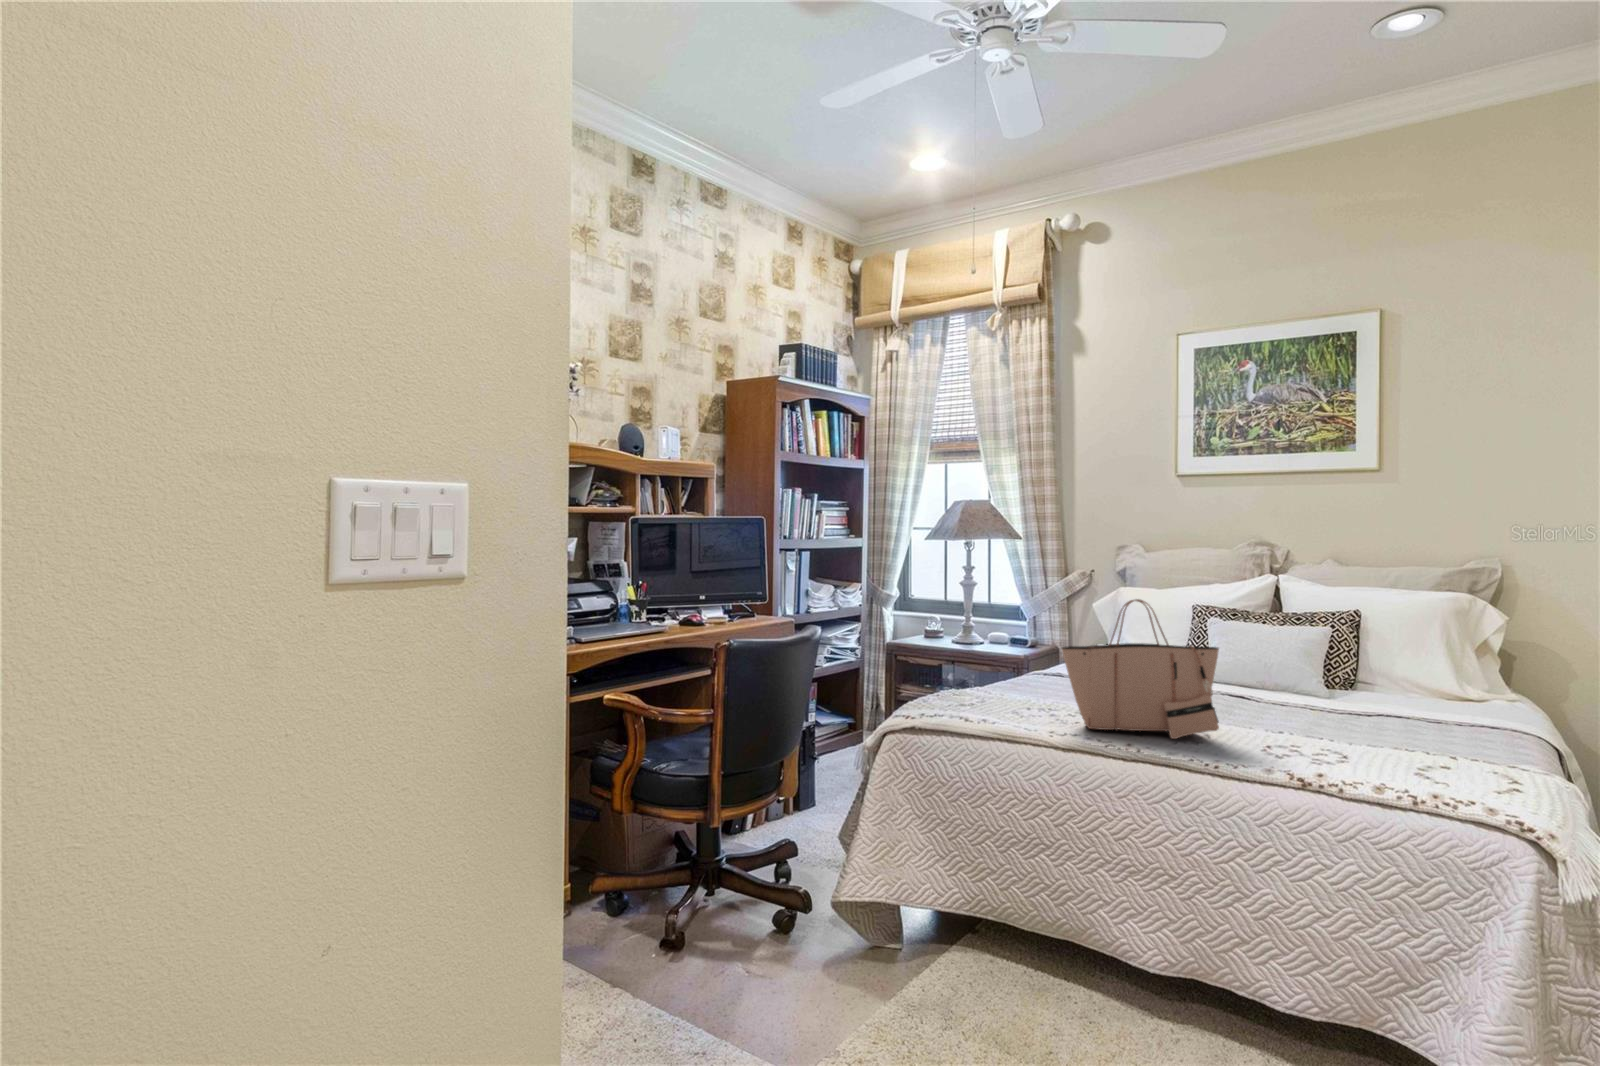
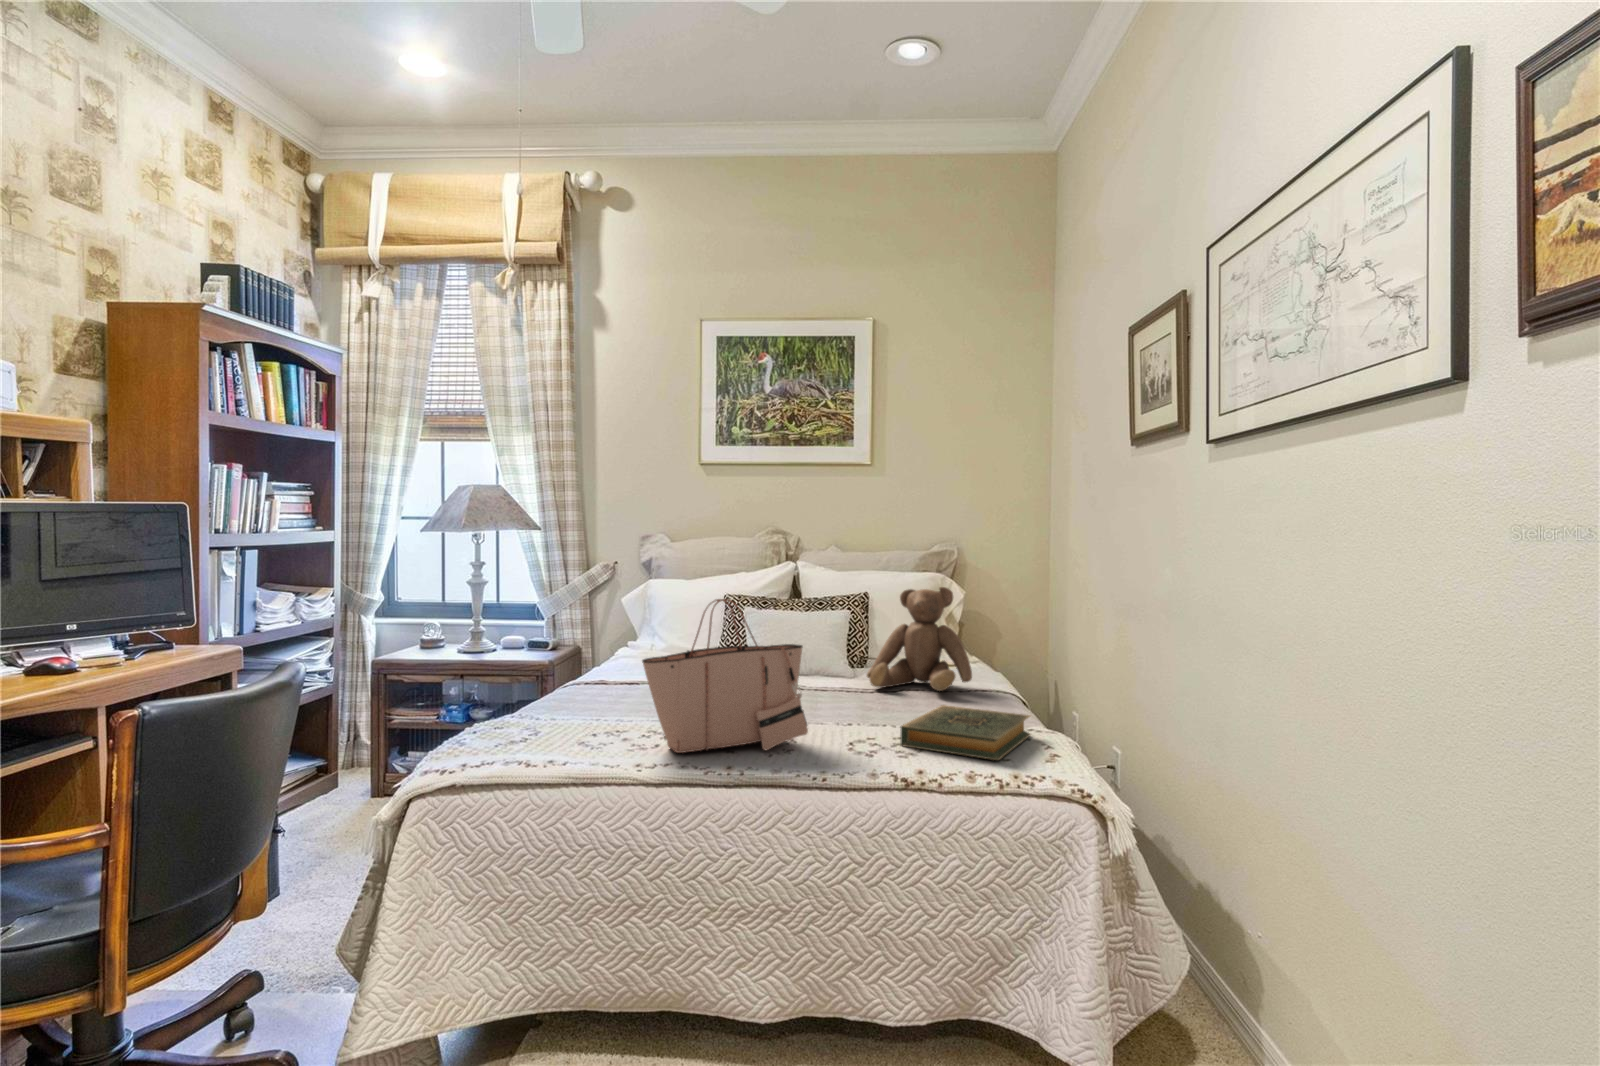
teddy bear: none [1333,606,1469,719] -> present [867,587,972,691]
hardback book: none [1325,728,1510,784] -> present [901,705,1031,760]

